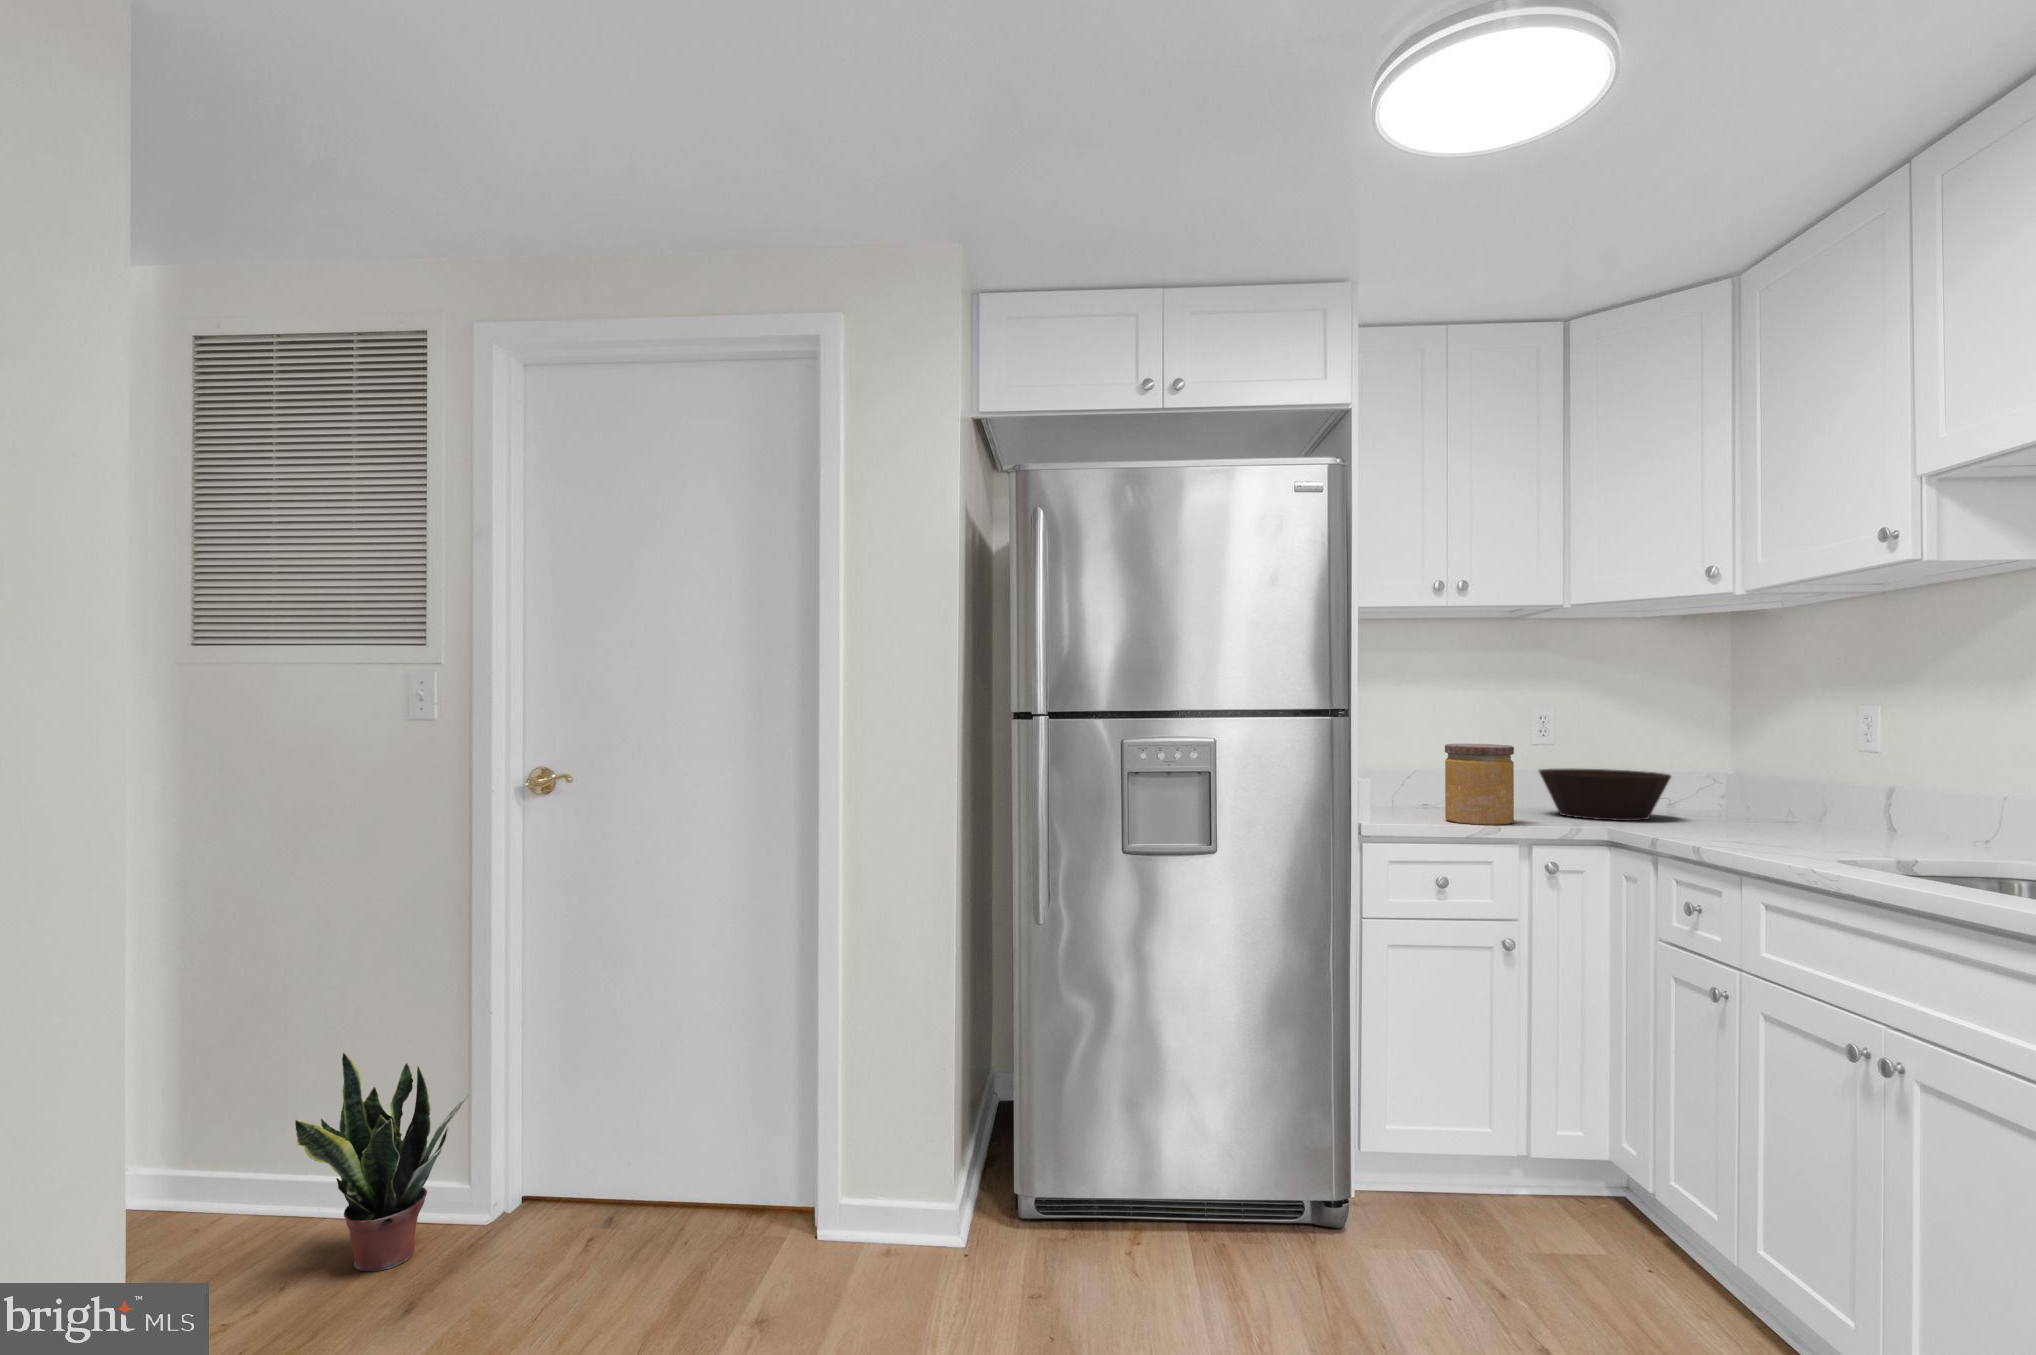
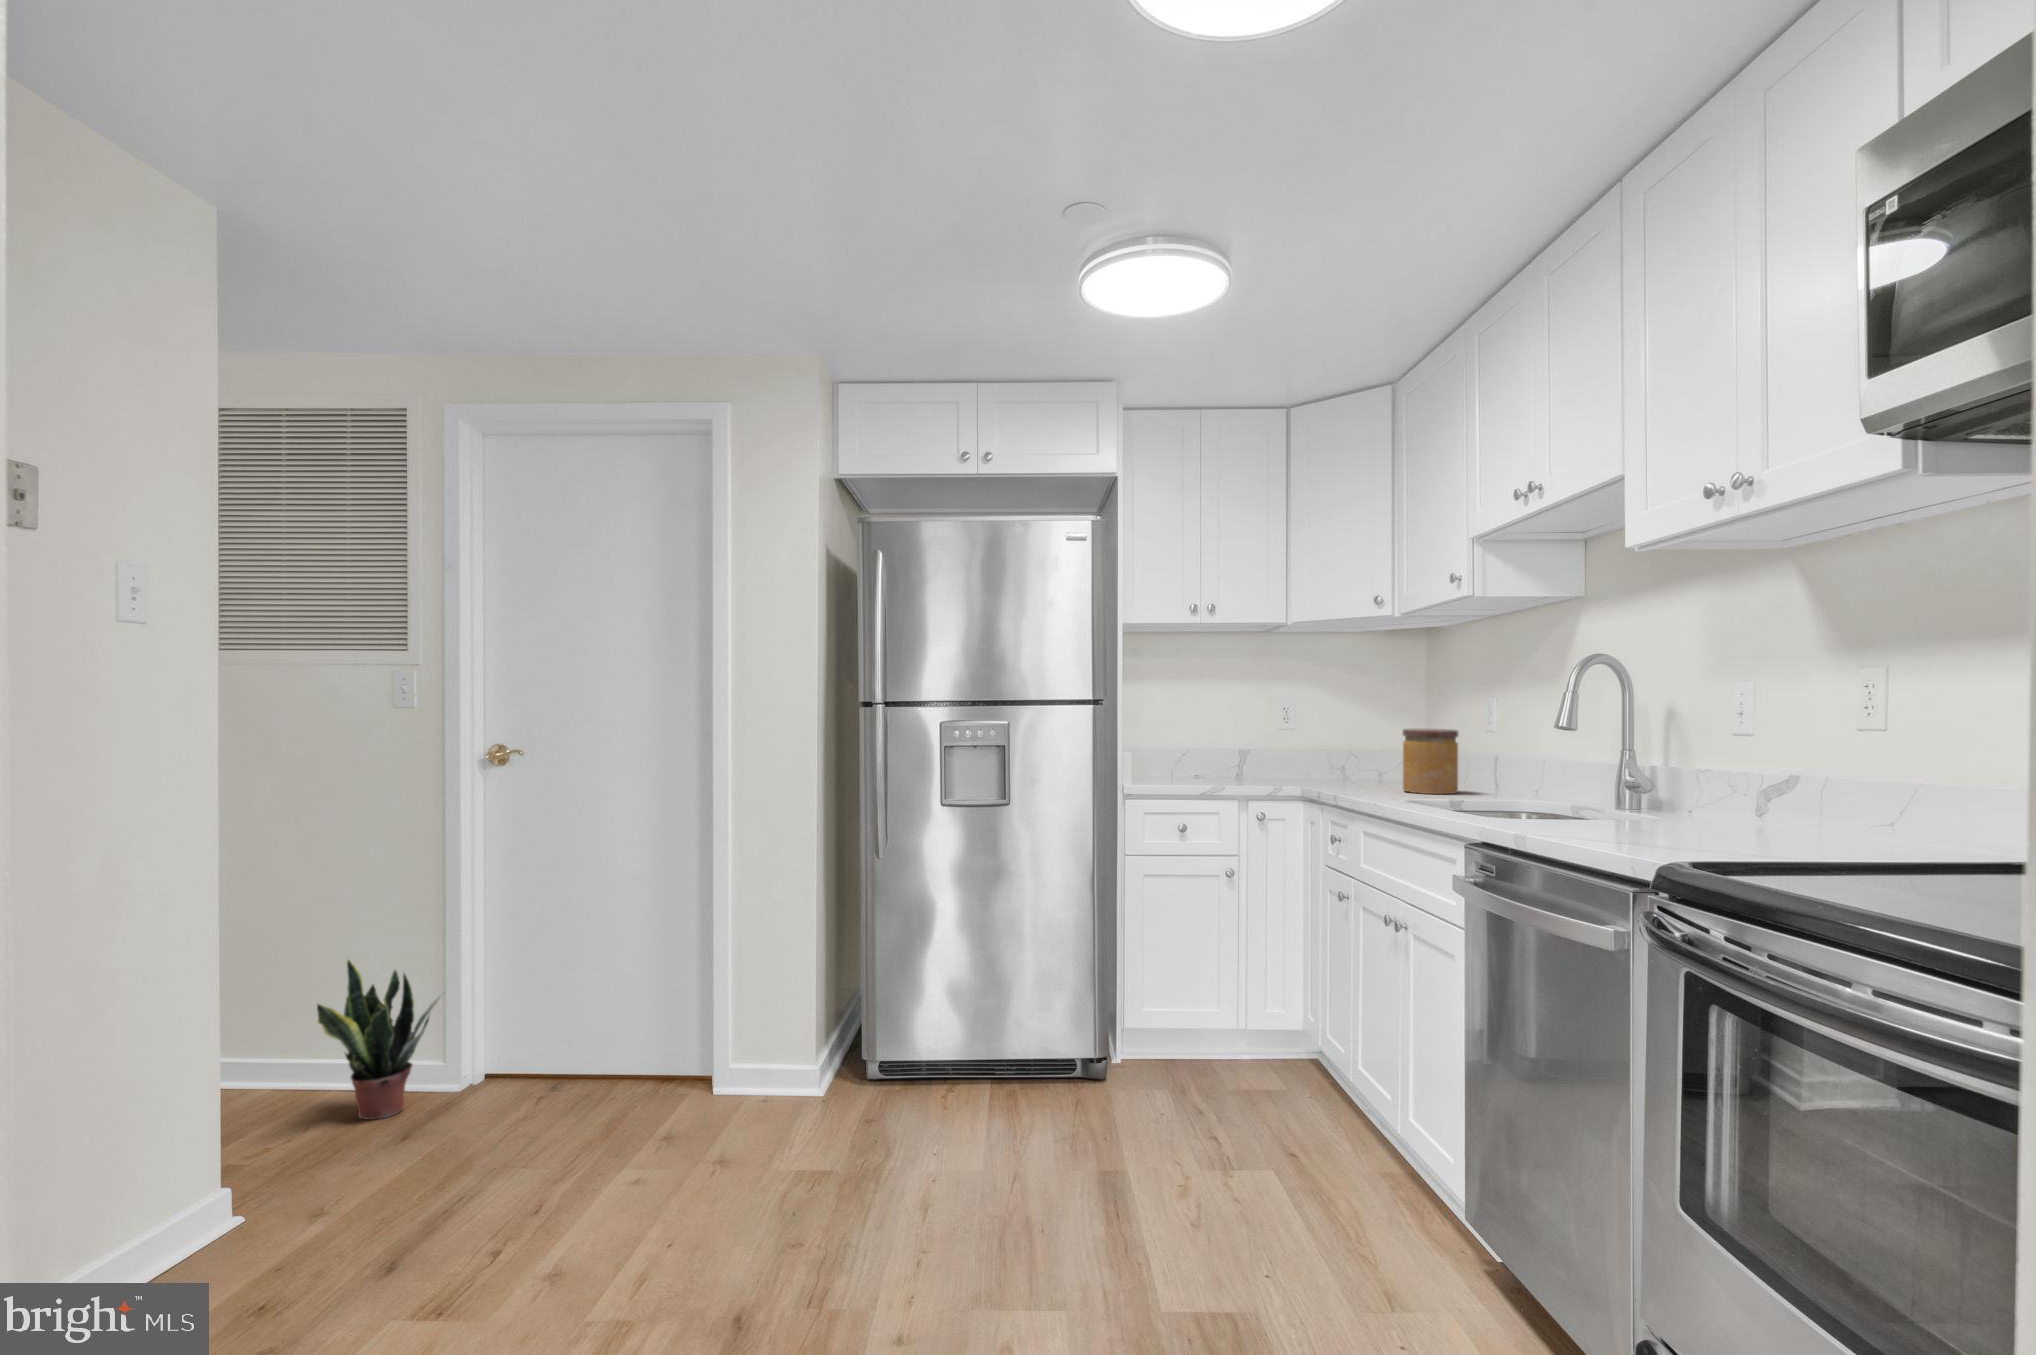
jar: present [1445,744,1514,825] -> present [1403,729,1458,794]
bowl: present [1539,769,1671,821] -> none [1273,745,1365,783]

